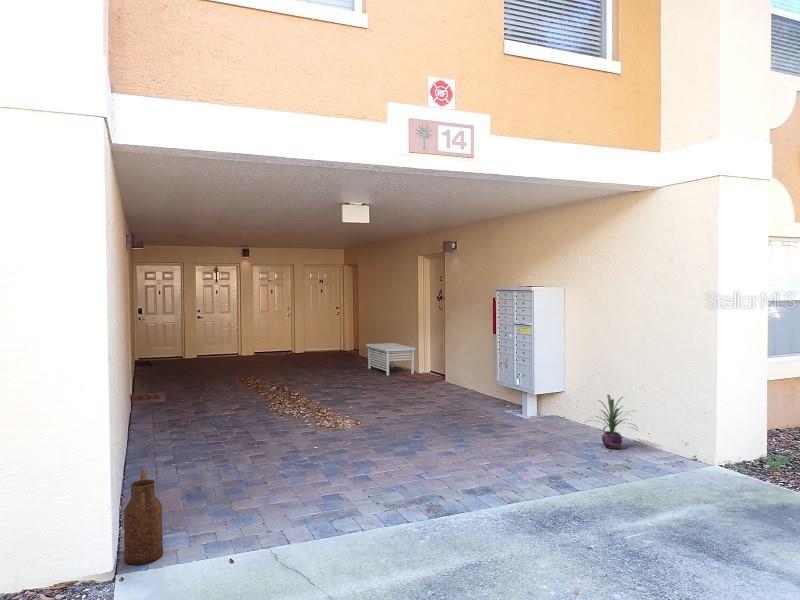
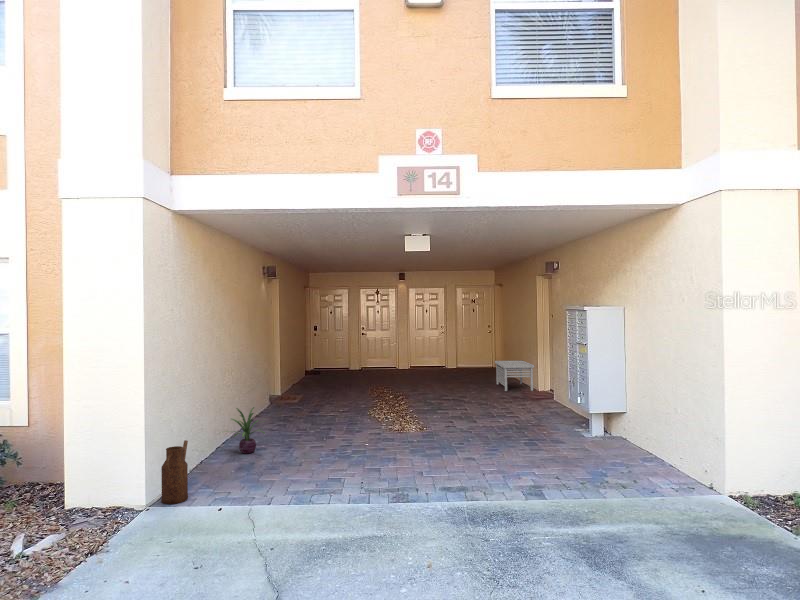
decorative plant: present [597,395,635,449] -> present [231,407,265,454]

